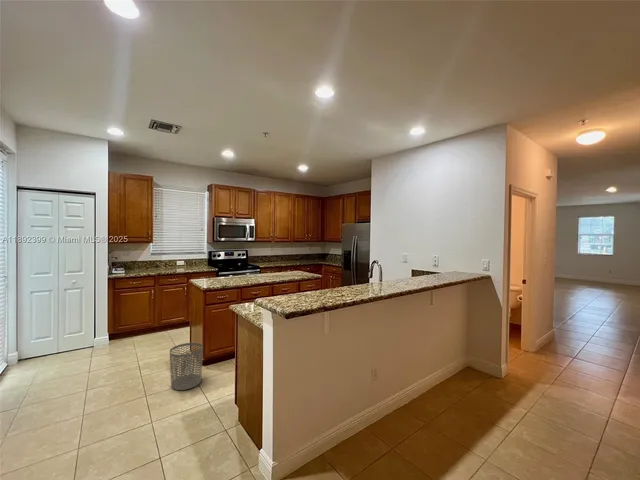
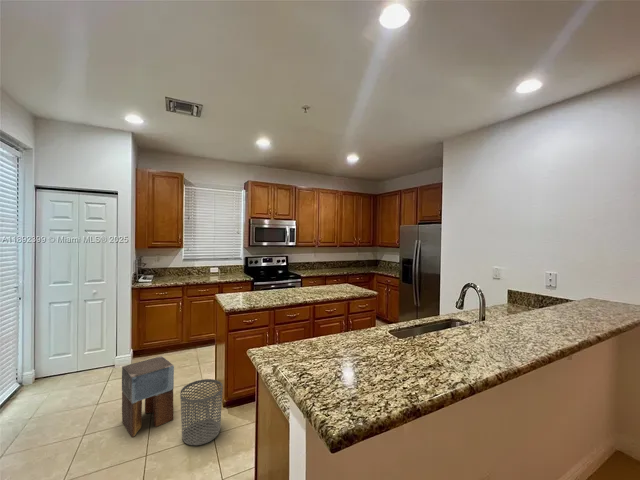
stool: none [116,329,161,390] -> present [122,356,174,437]

